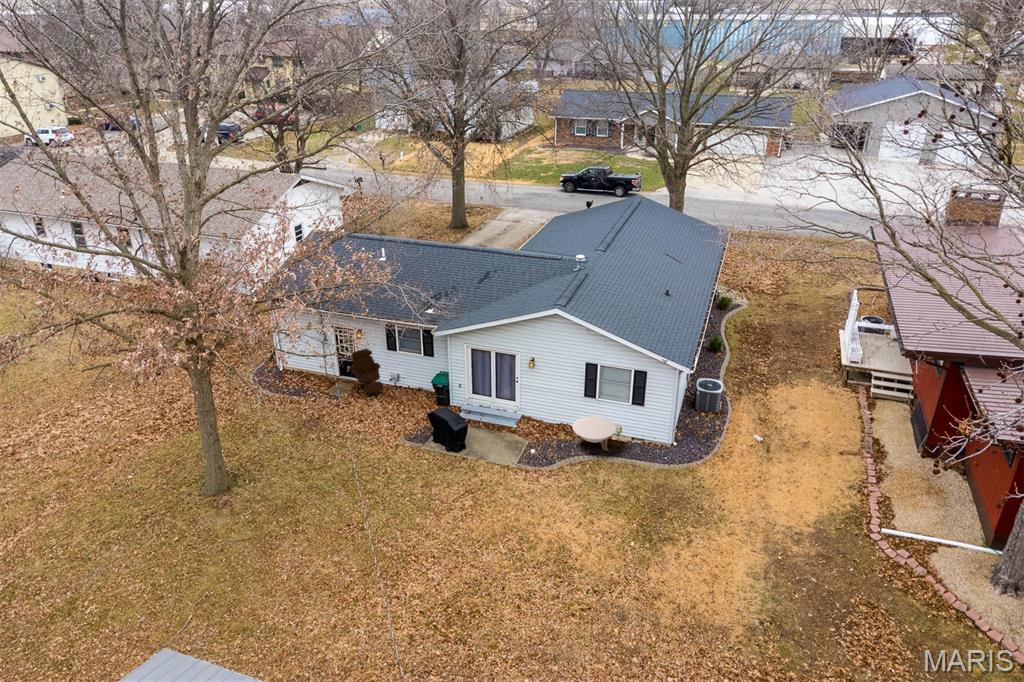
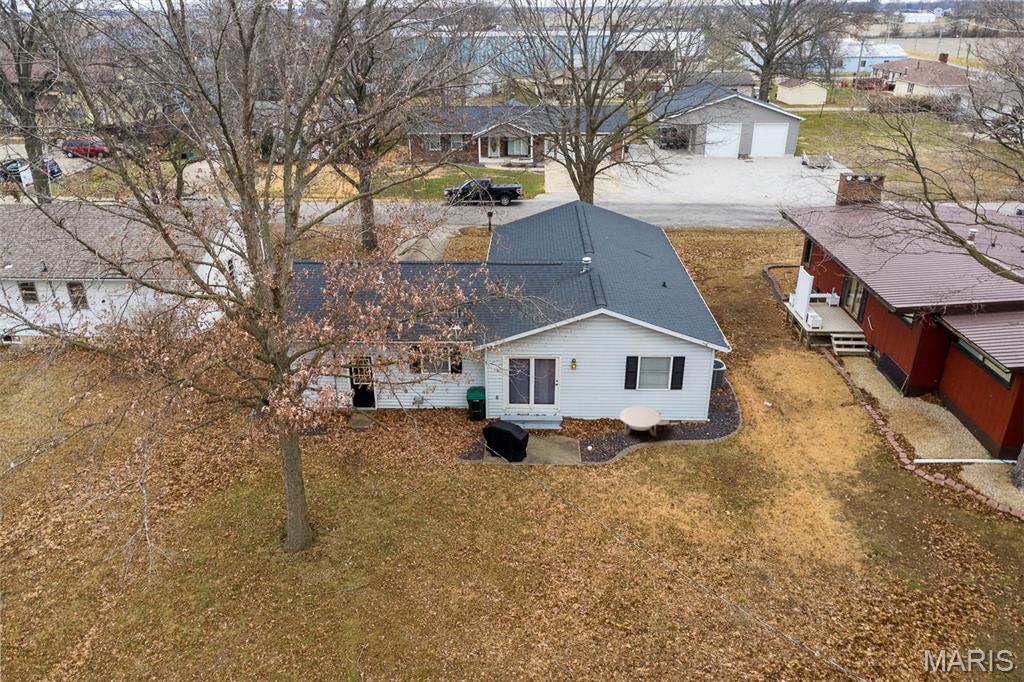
lounge chair: present [351,349,384,396] -> none [371,375,412,424]

